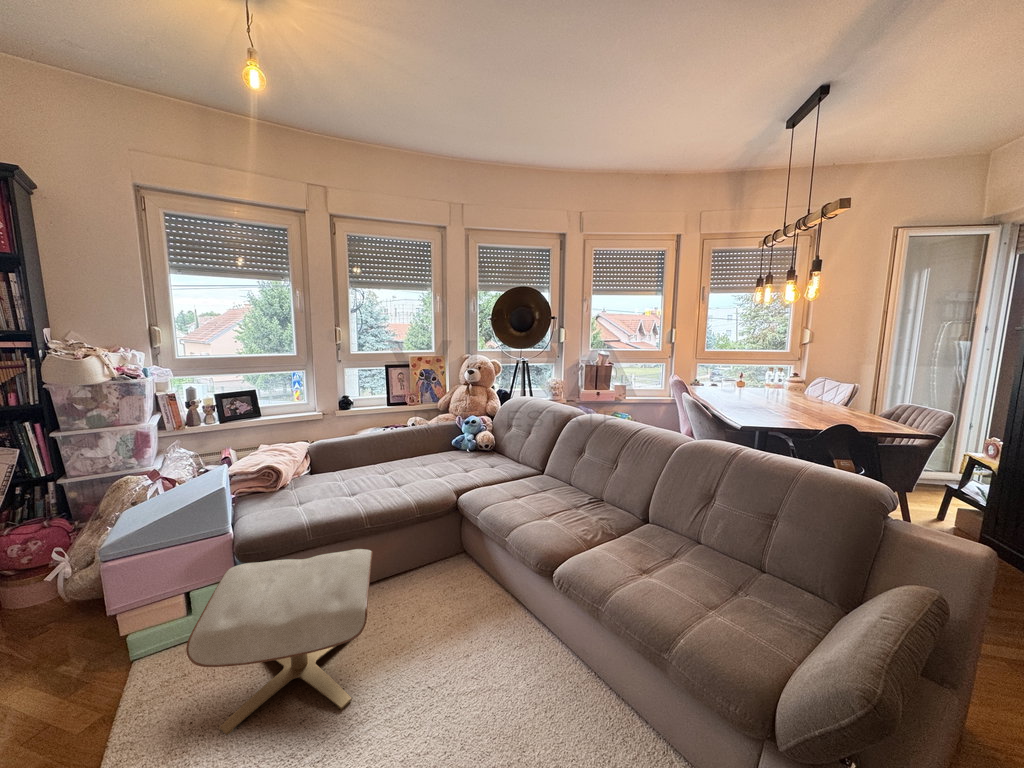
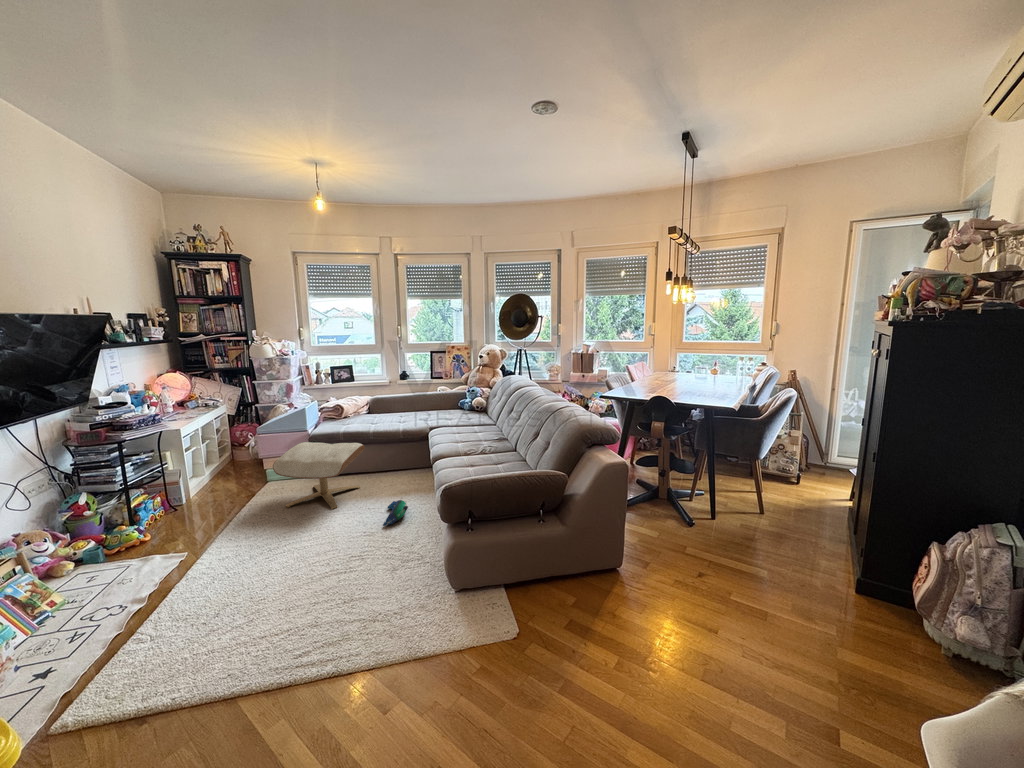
plush toy: none [459,656,518,734] -> present [383,500,408,526]

